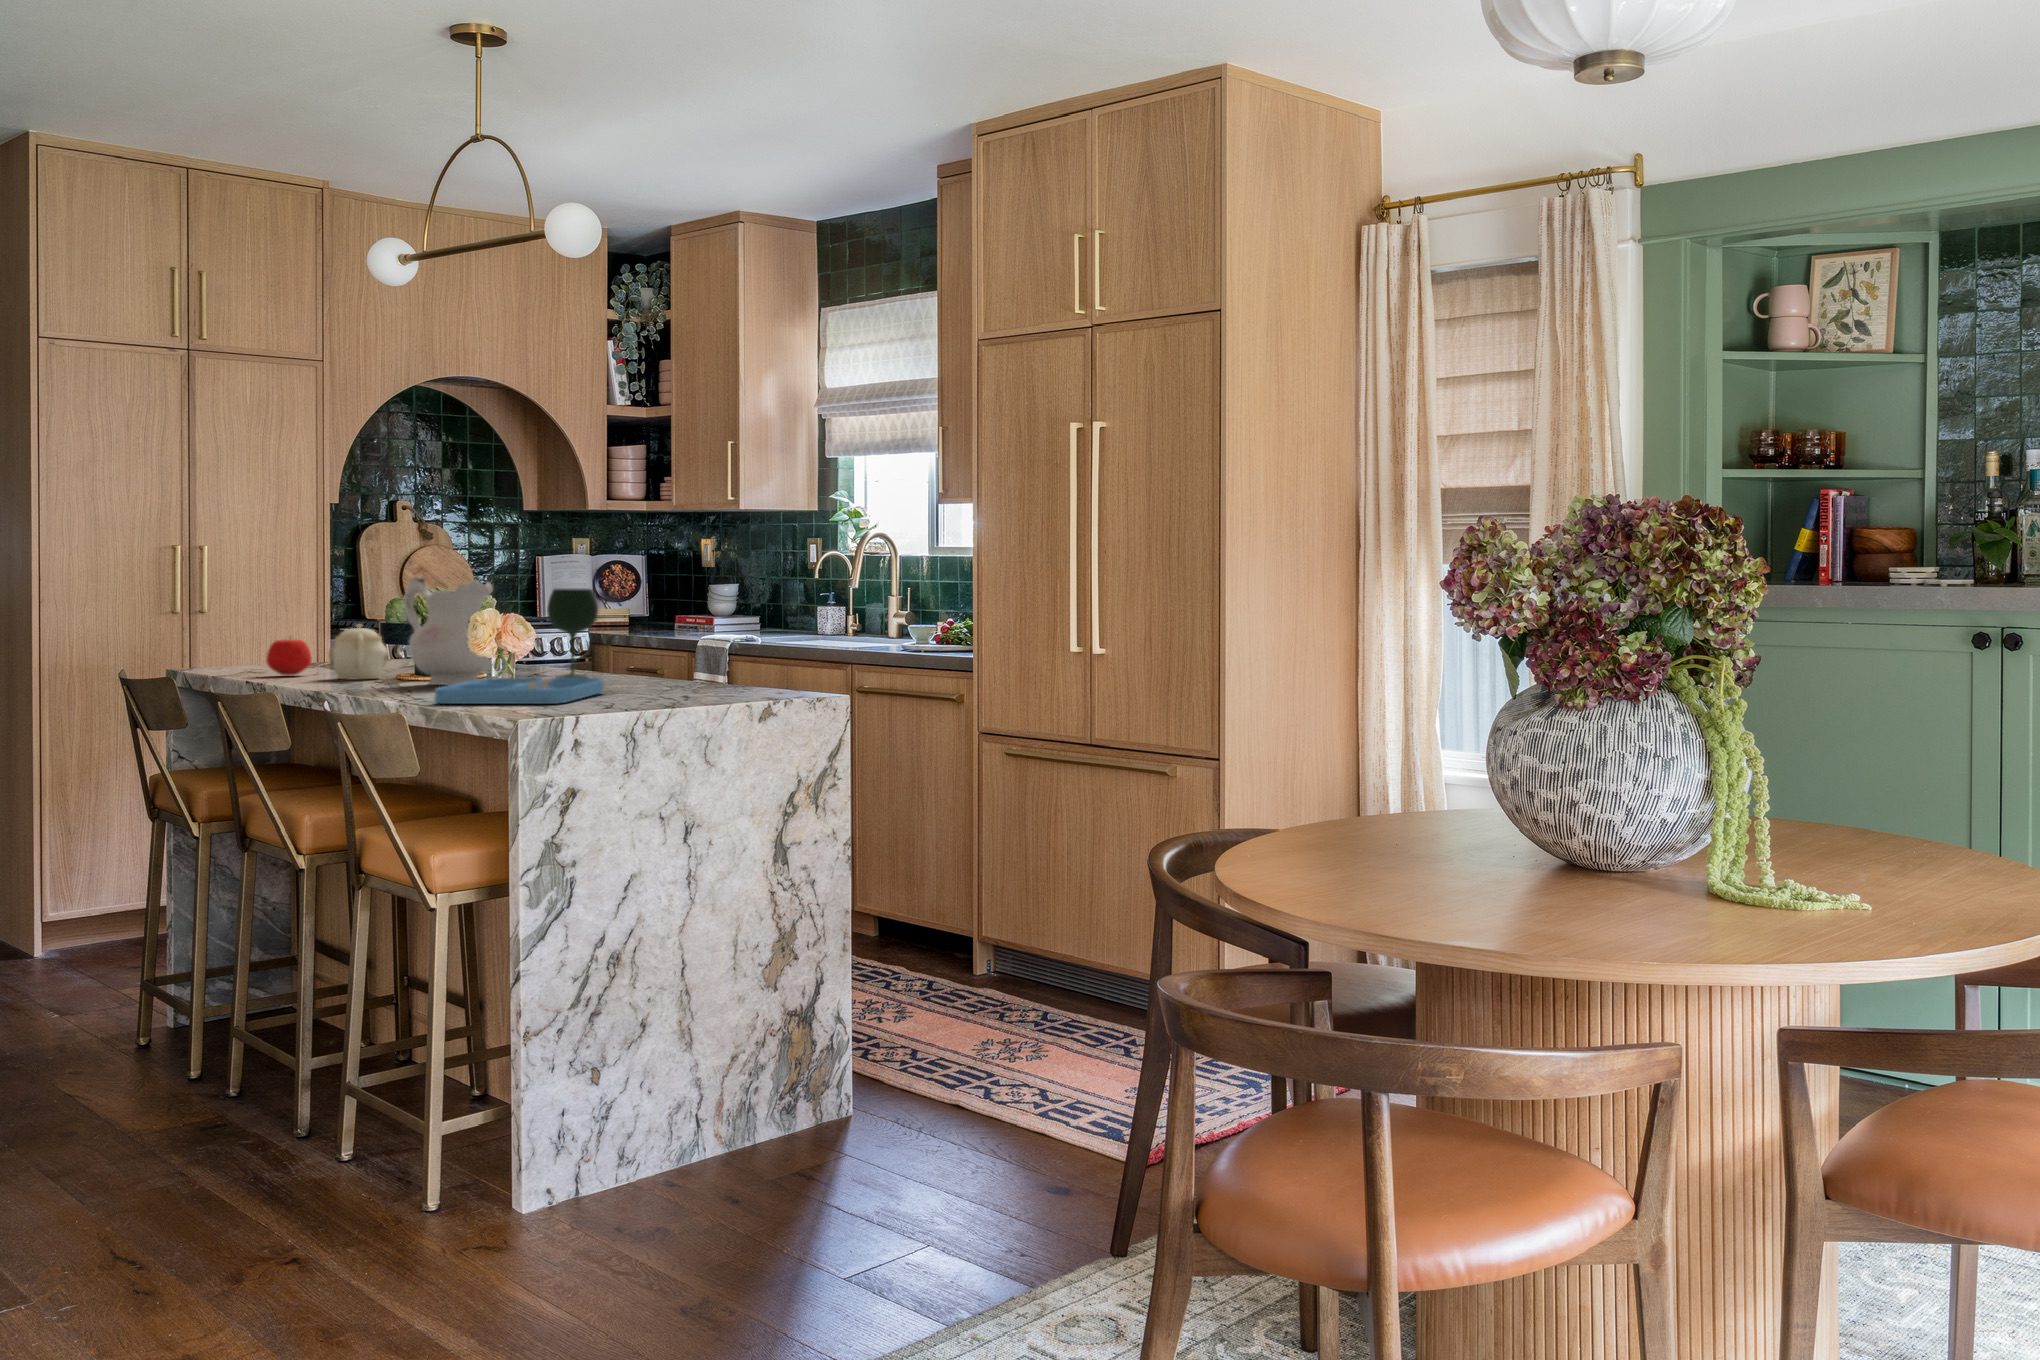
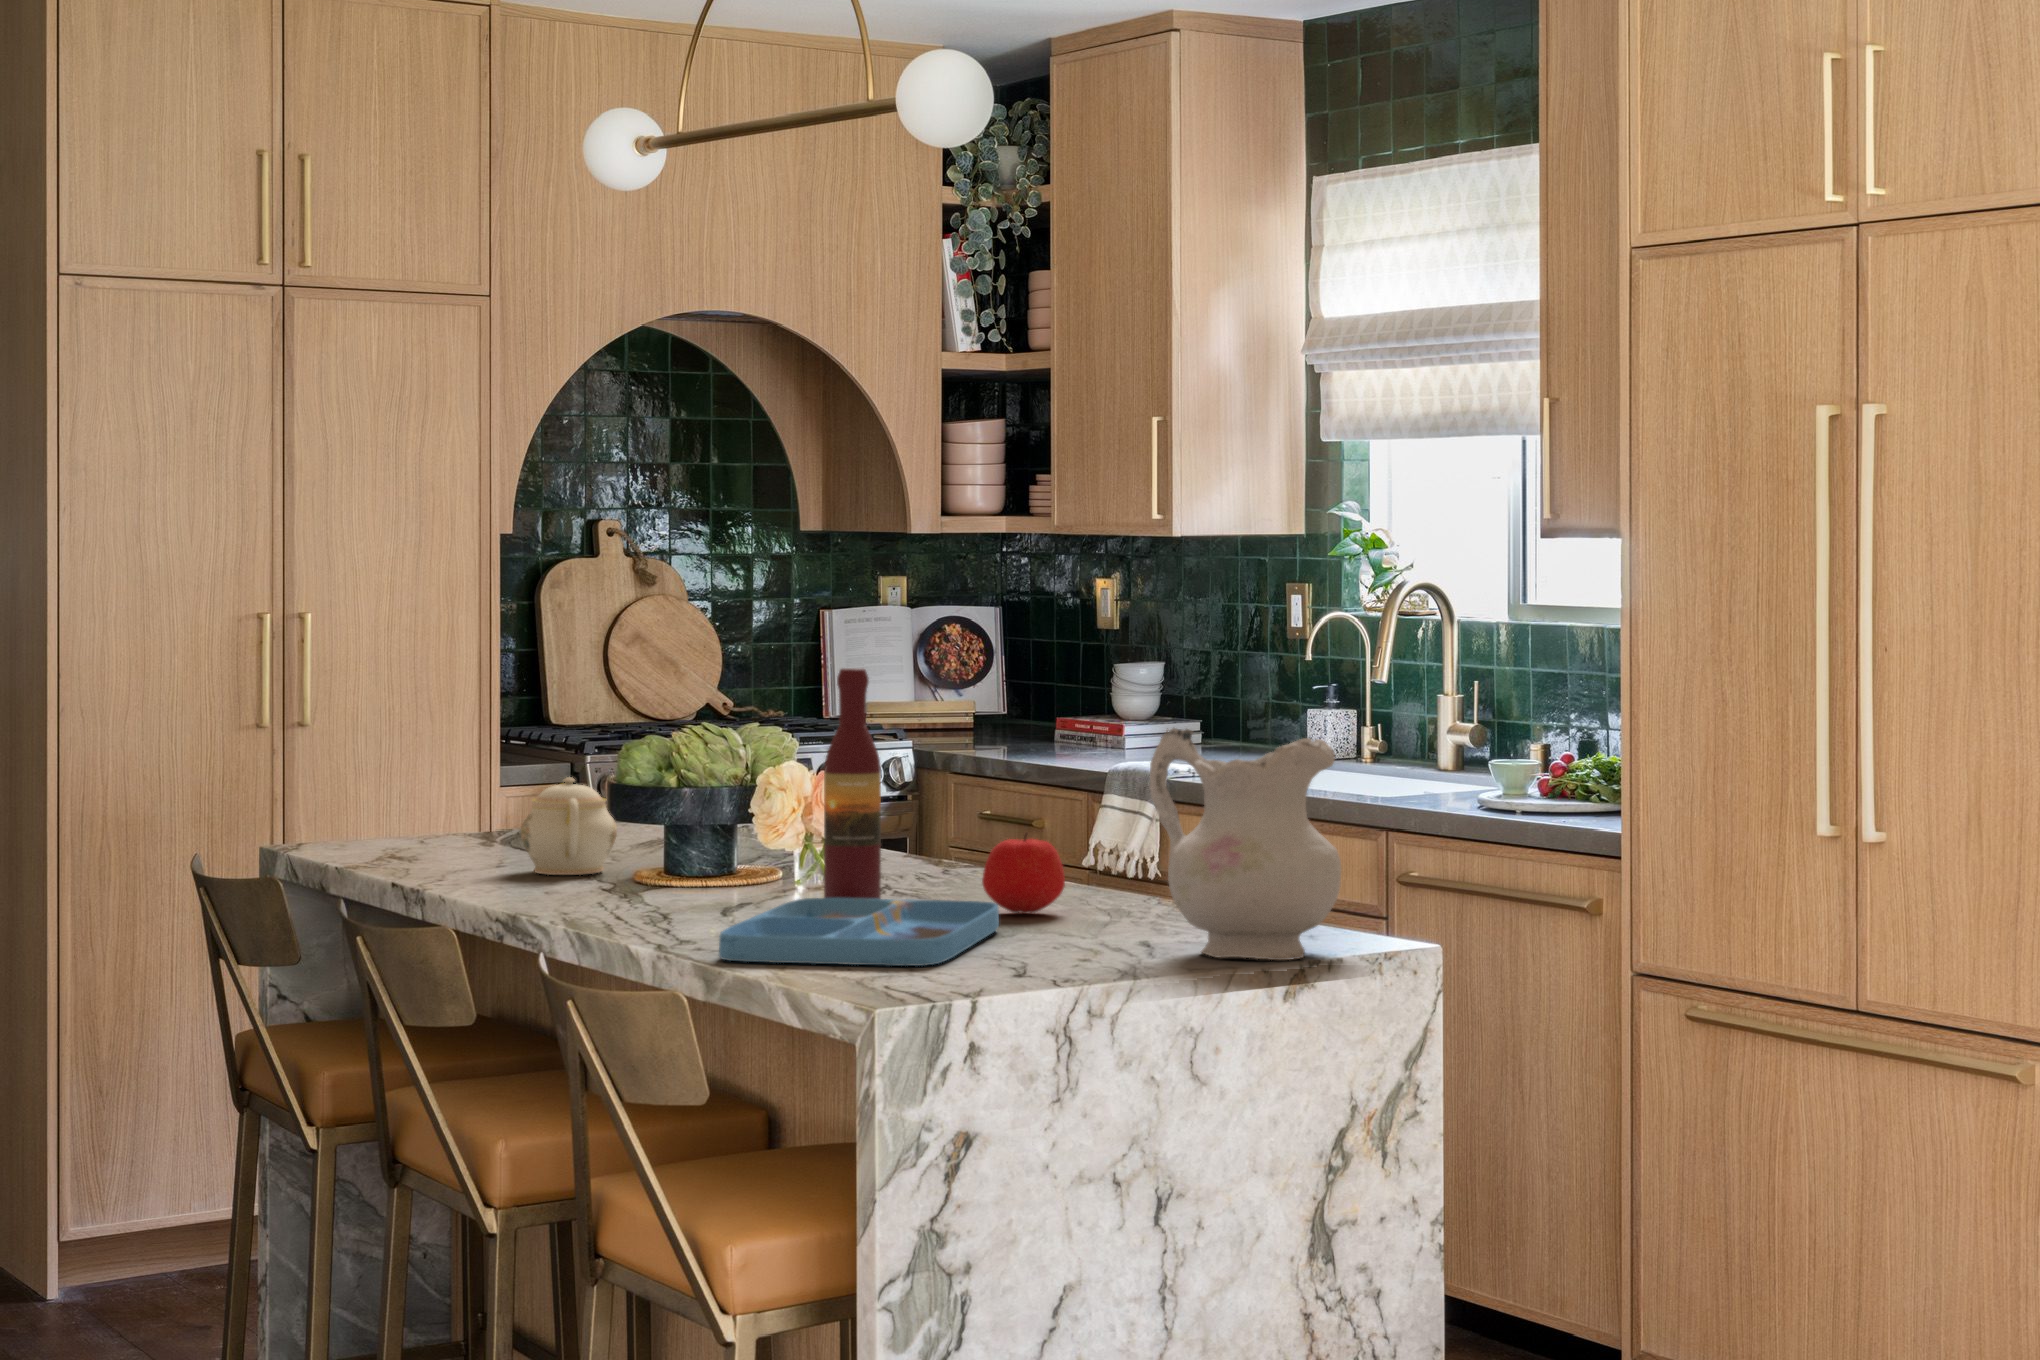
wine bottle: none [506,553,540,689] -> present [824,668,881,899]
ceramic pitcher: present [404,577,493,685] -> present [1150,728,1341,960]
wine glass: present [547,588,598,678] -> none [882,716,968,879]
apple: present [266,638,312,675] -> present [982,833,1065,914]

